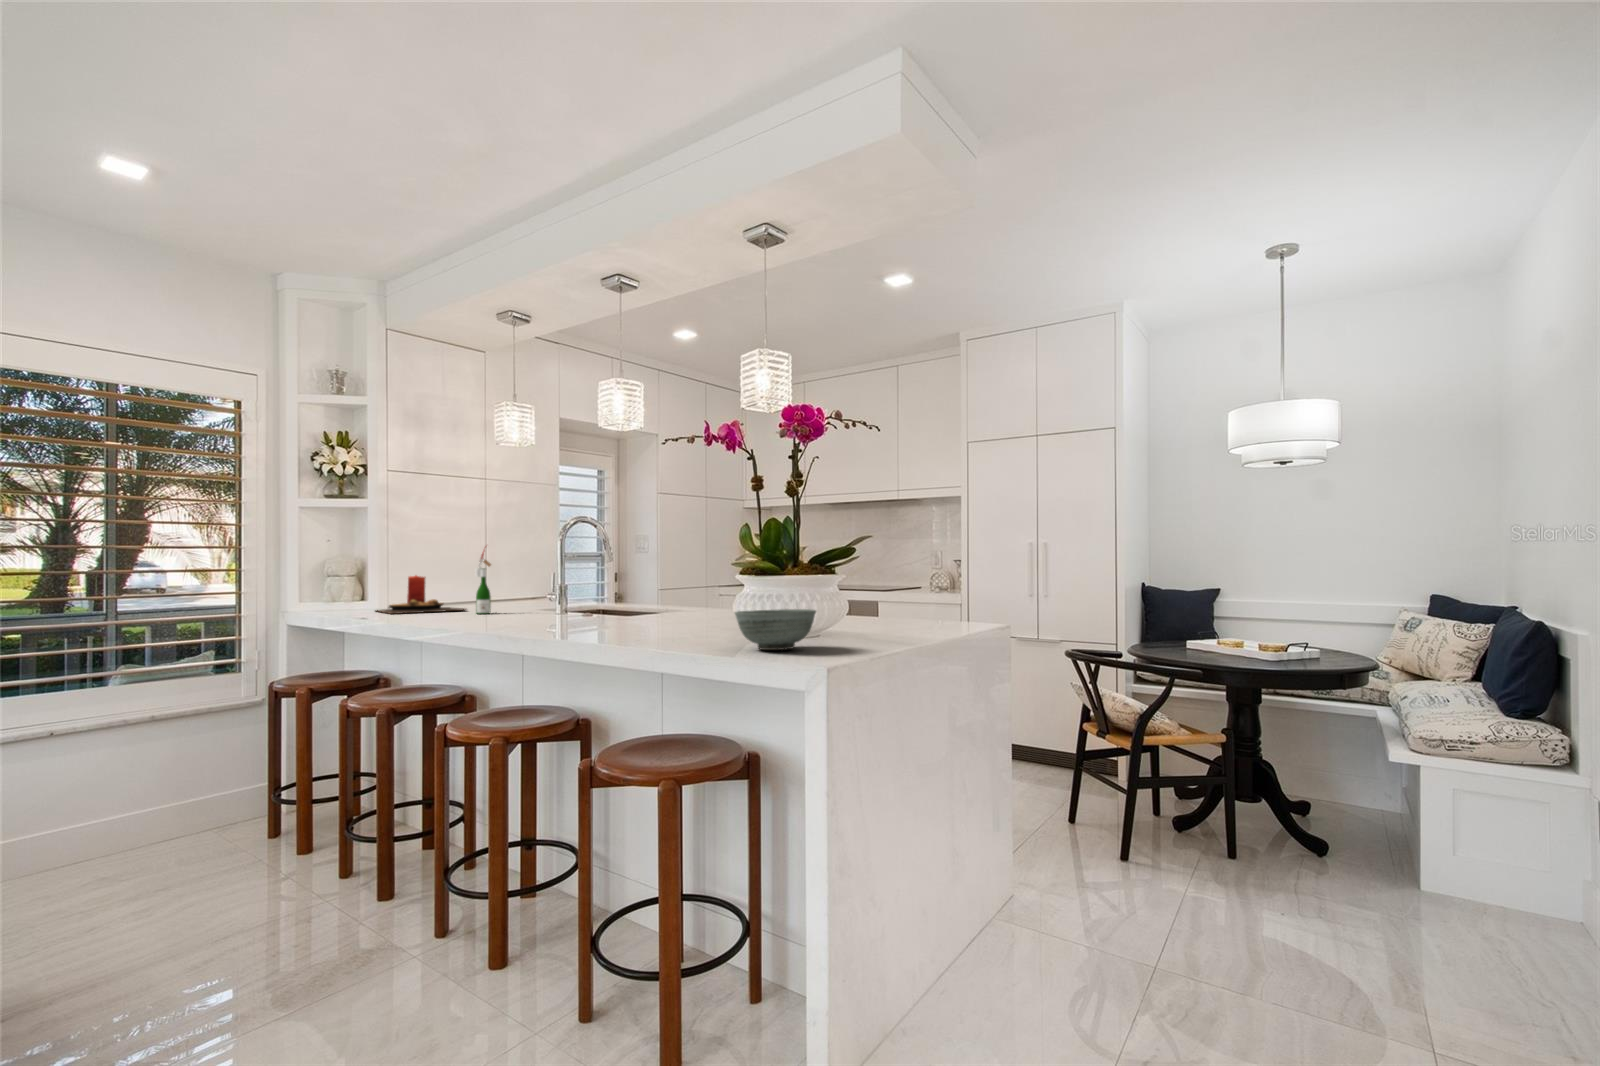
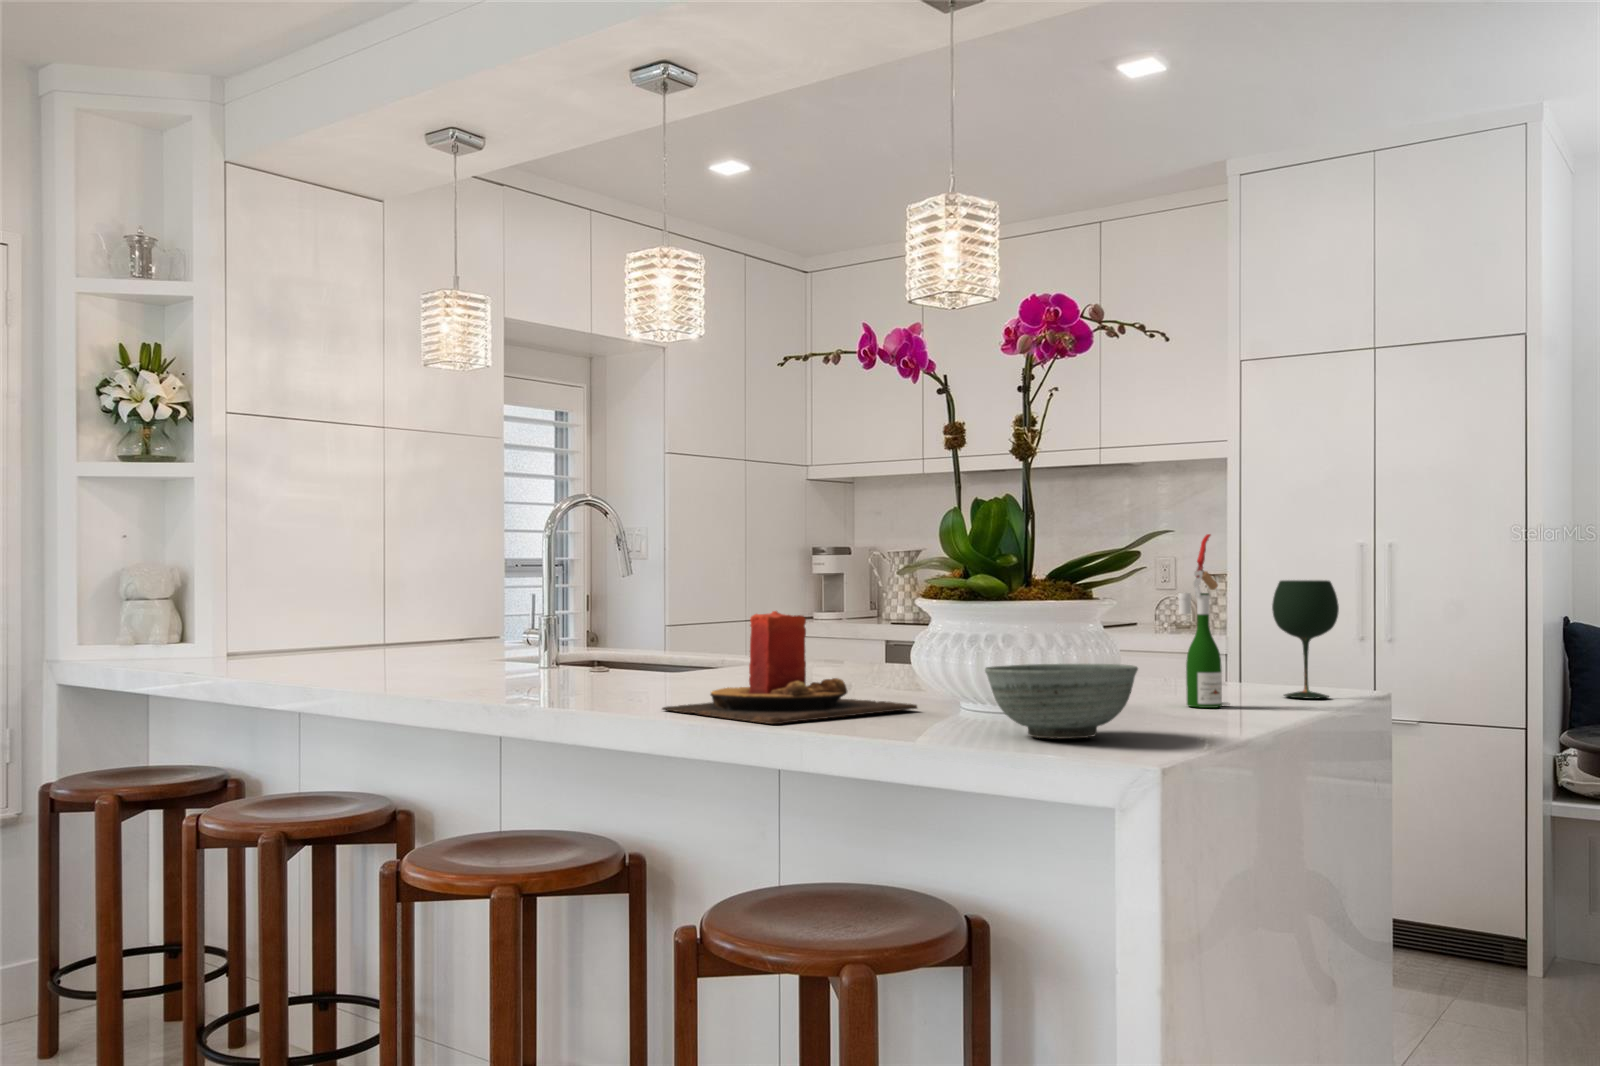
wine bottle: present [475,550,491,614] -> present [1178,534,1229,708]
wine glass: none [937,563,973,628] -> present [1272,580,1339,699]
candle: present [376,575,466,614] -> present [662,611,917,724]

